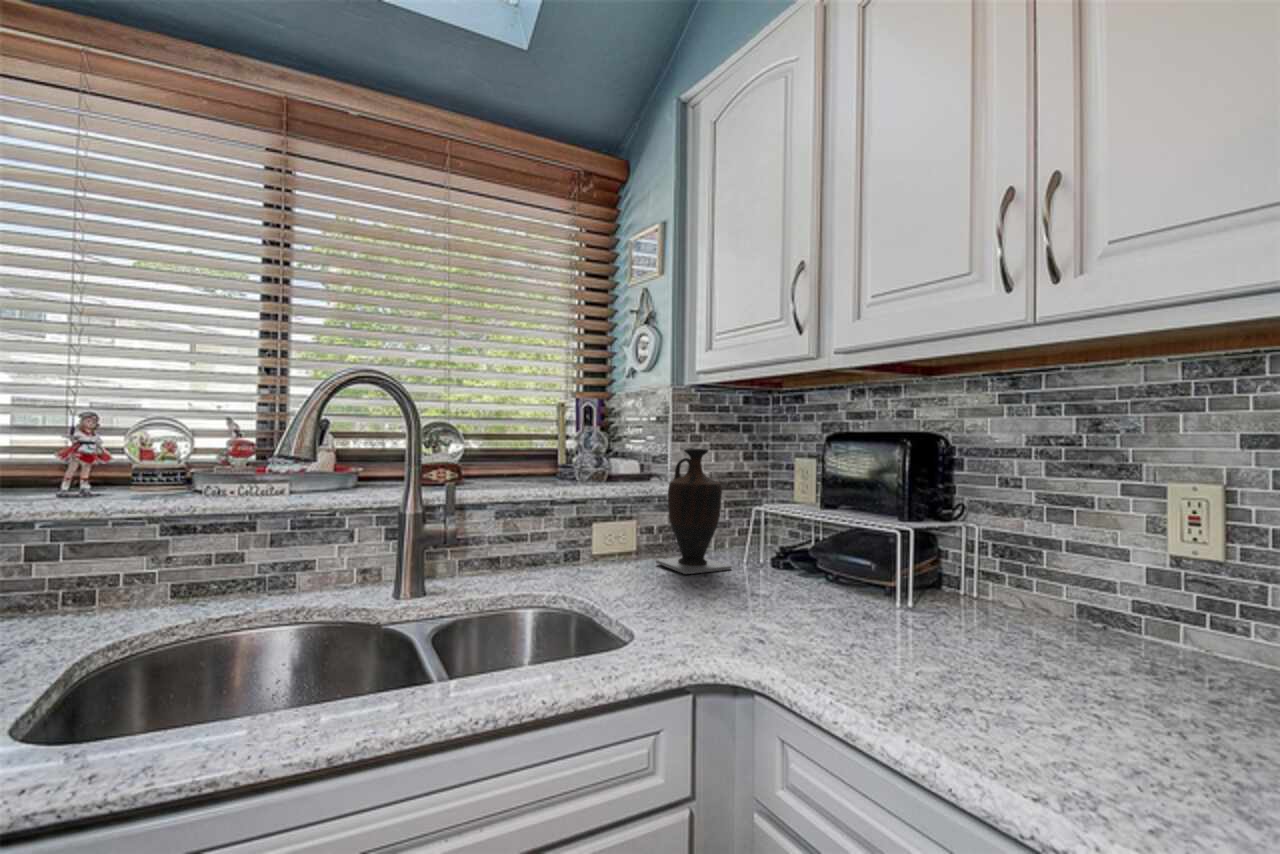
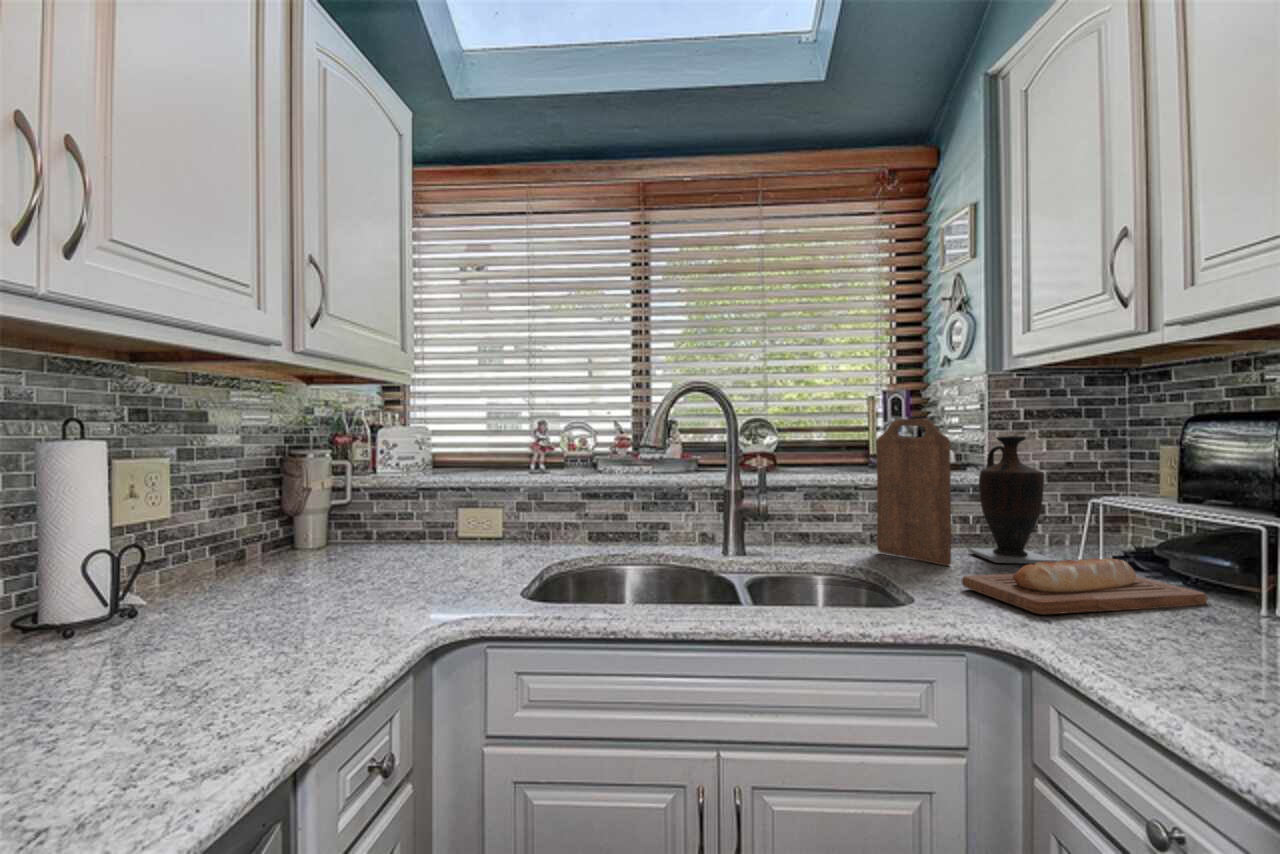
cutting board: none [573,429,651,583] -> present [877,419,951,566]
bread loaf: none [673,566,857,635] -> present [962,558,1207,614]

